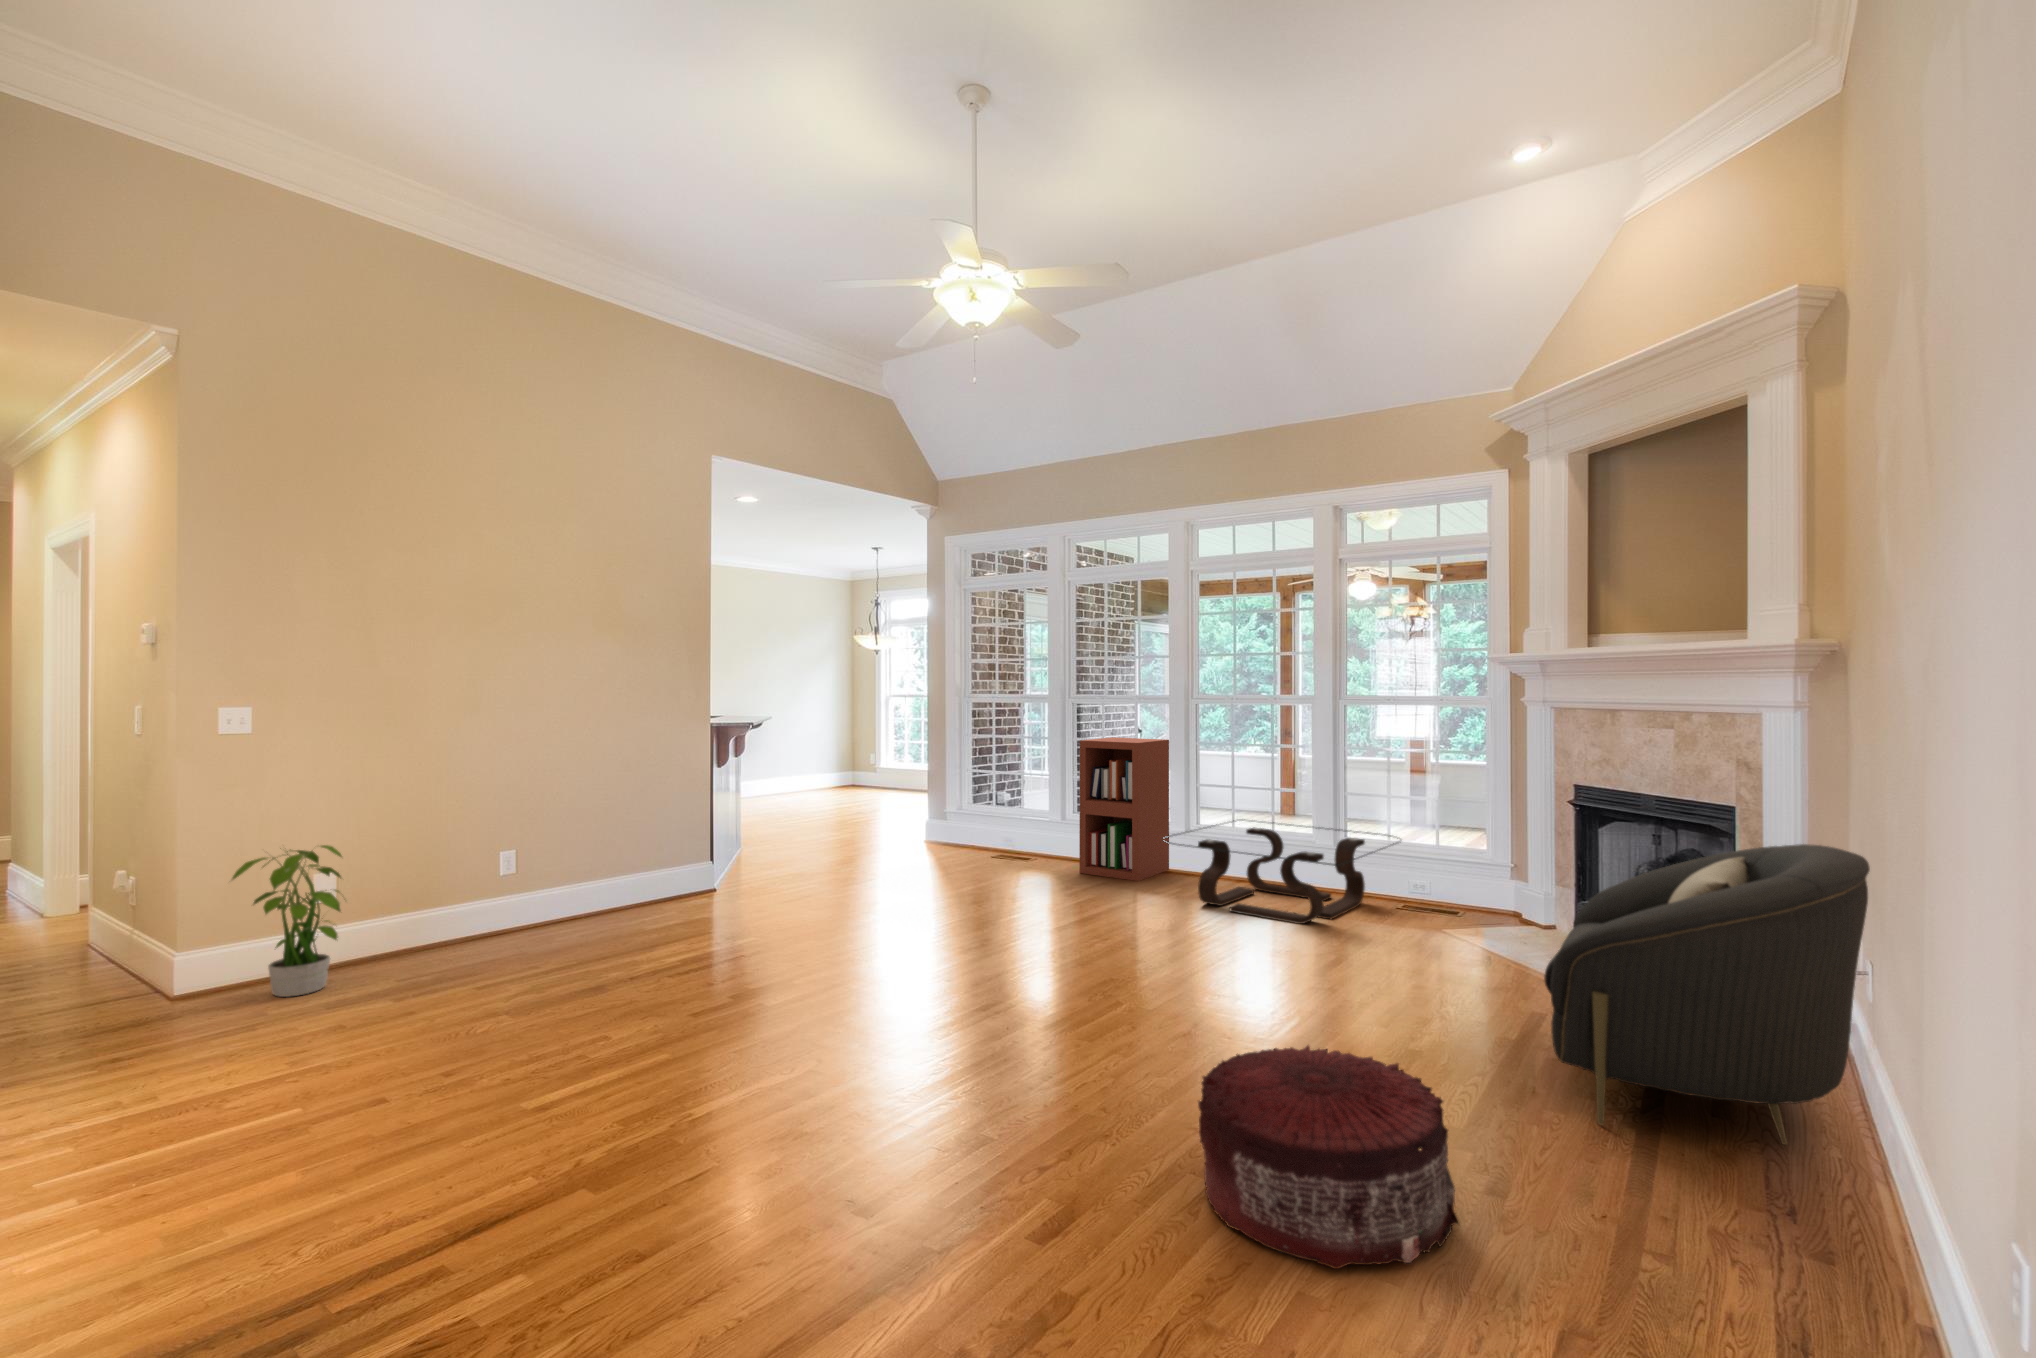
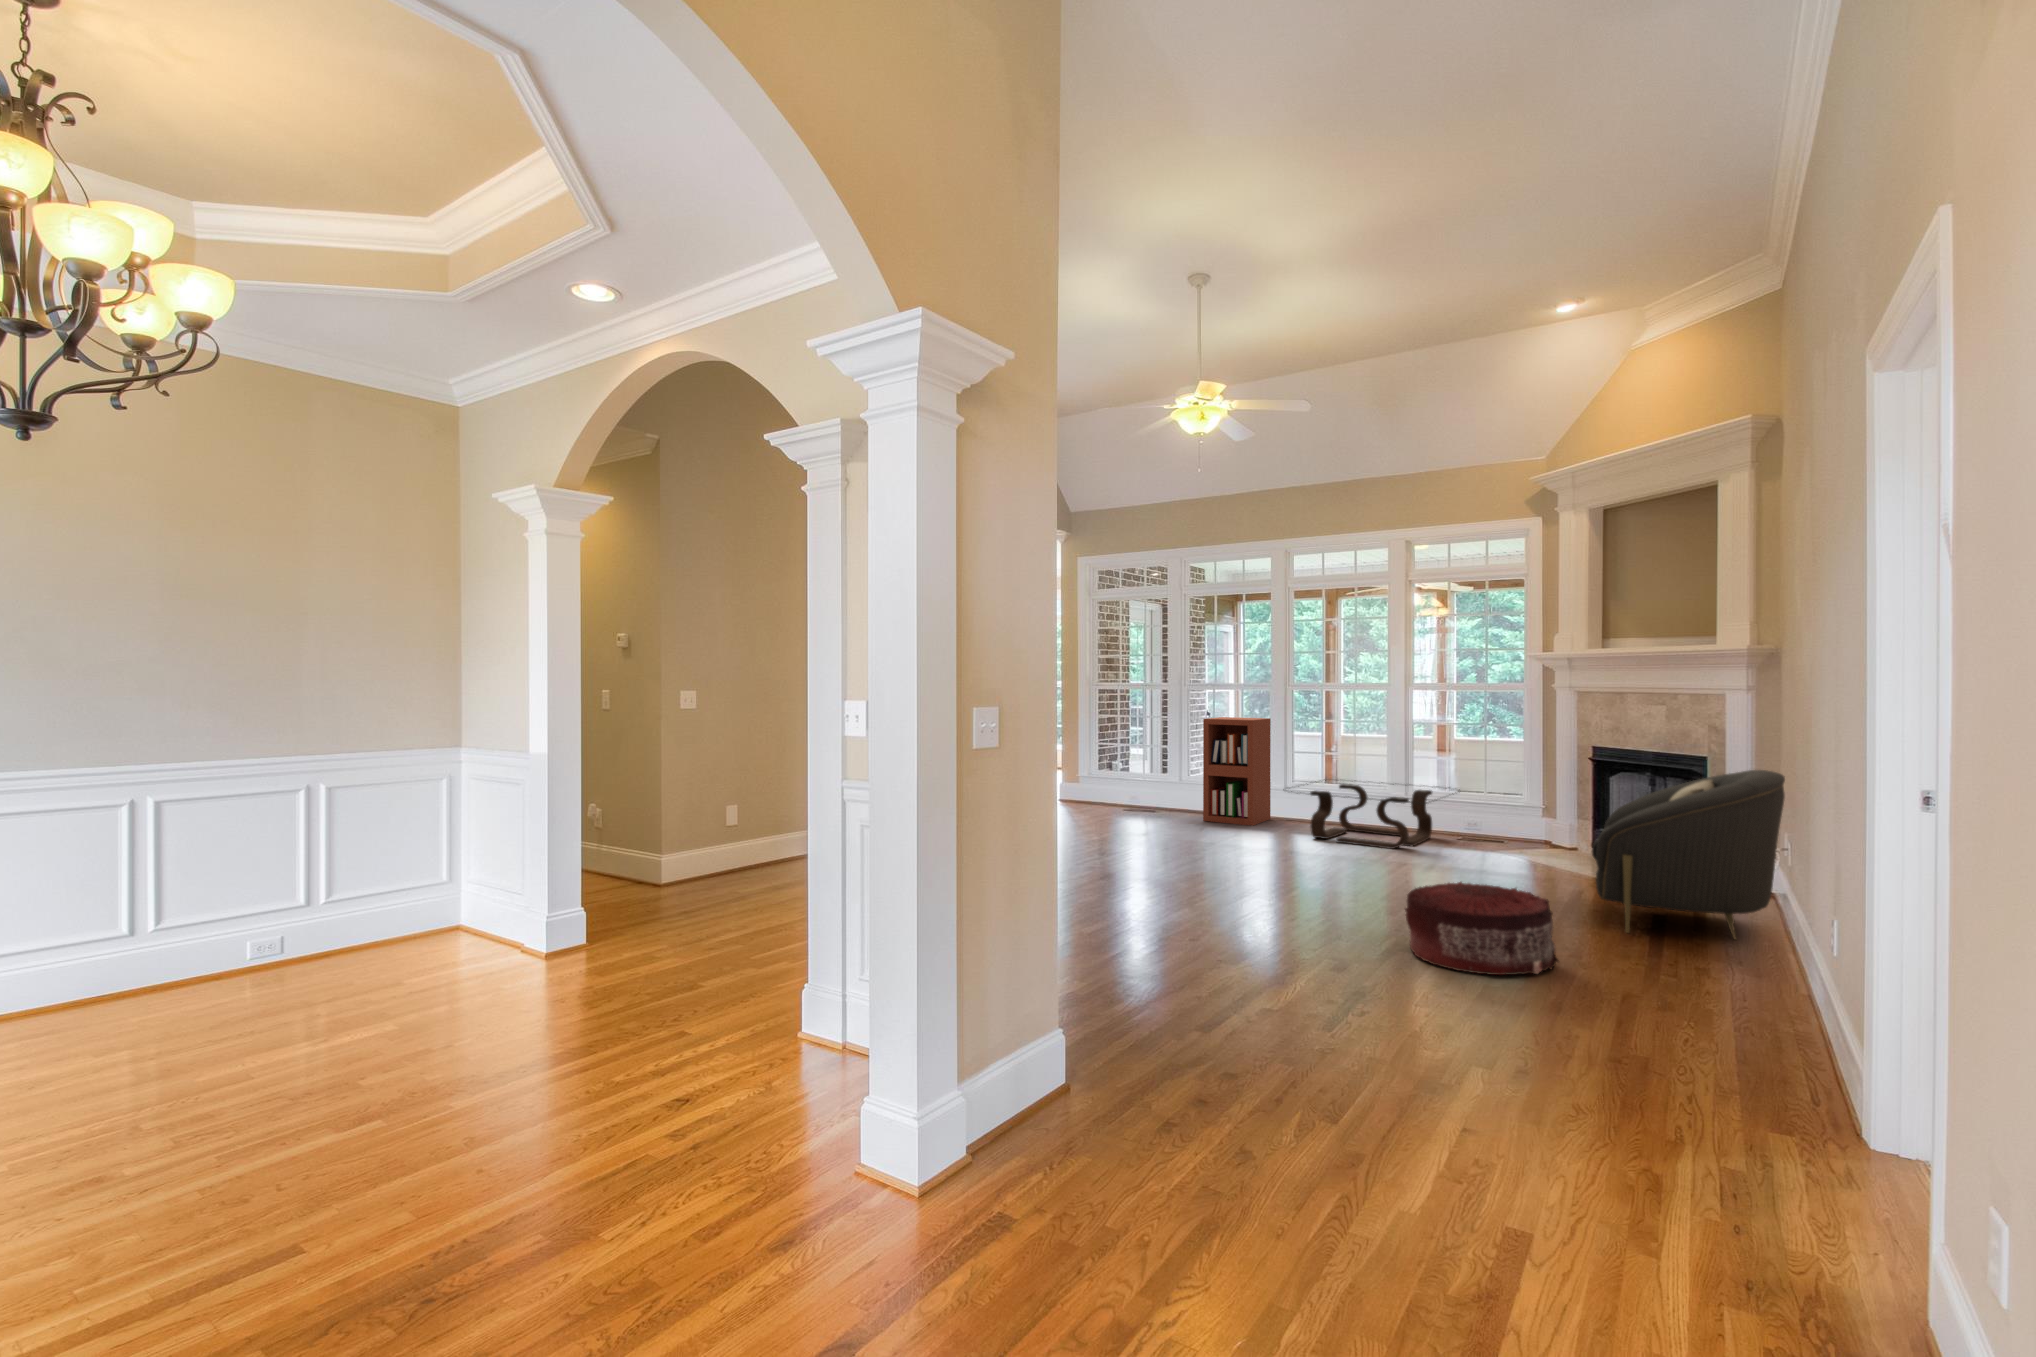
potted plant: present [231,845,342,997] -> none [702,783,768,884]

